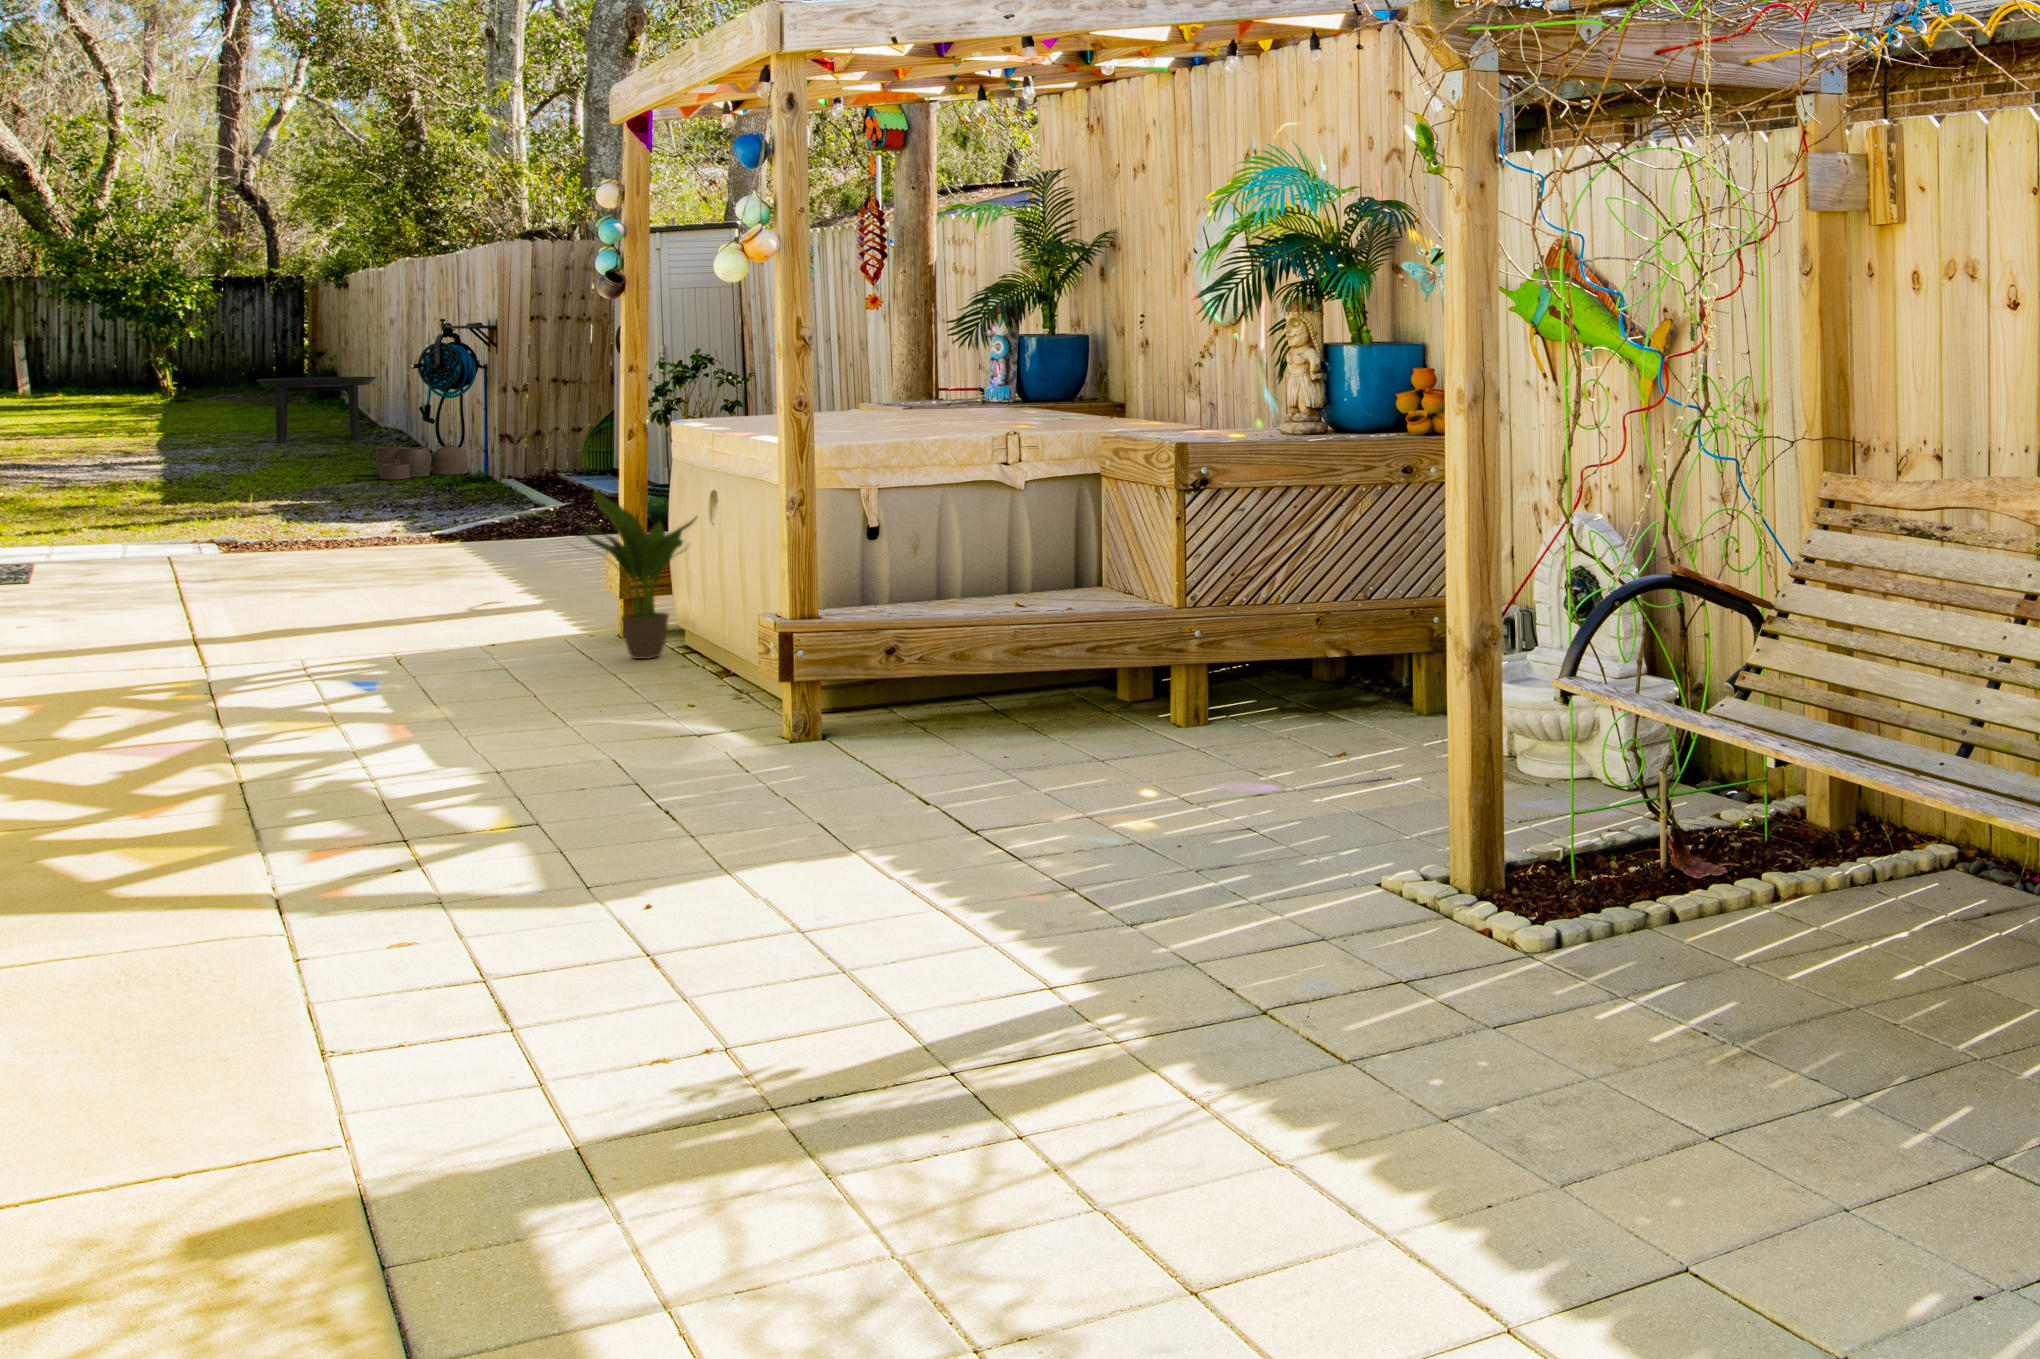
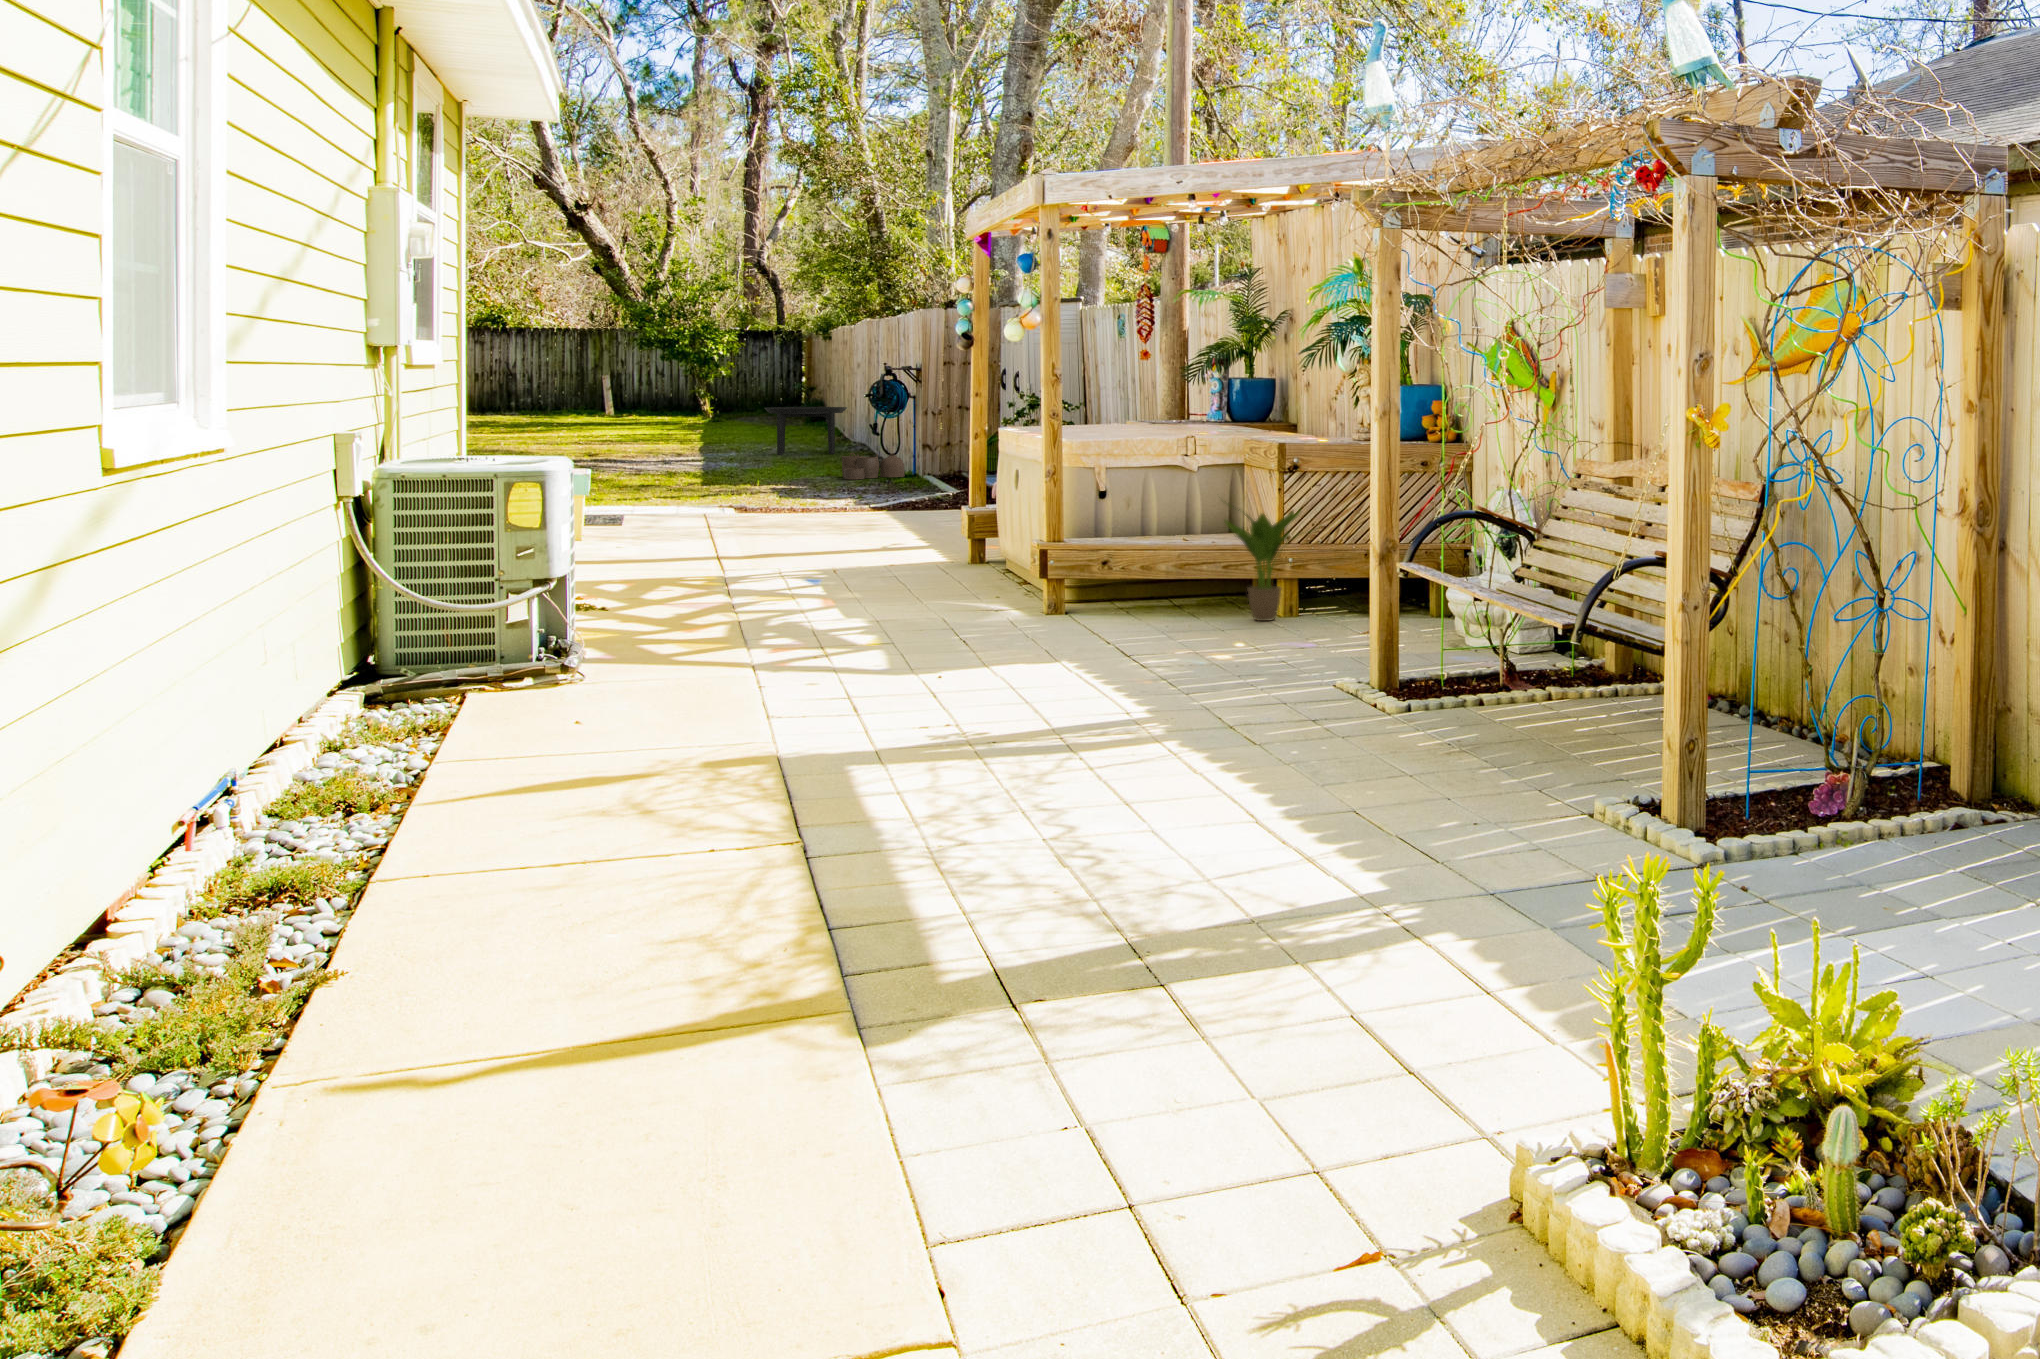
potted plant: present [580,491,696,659] -> present [1225,509,1320,621]

